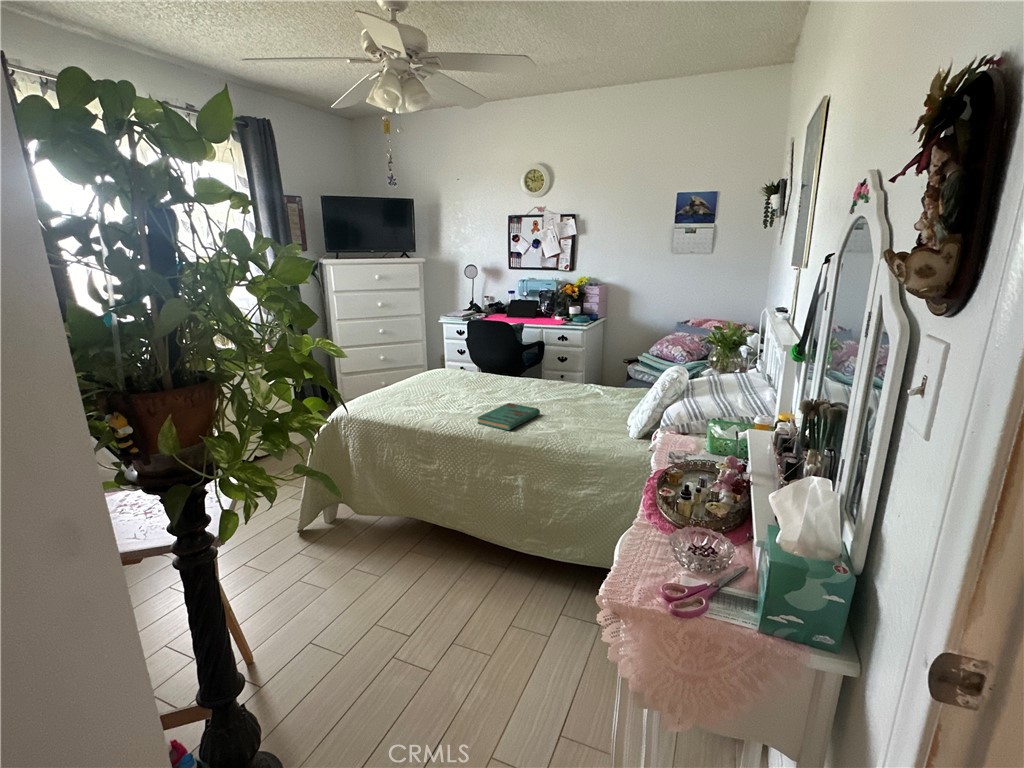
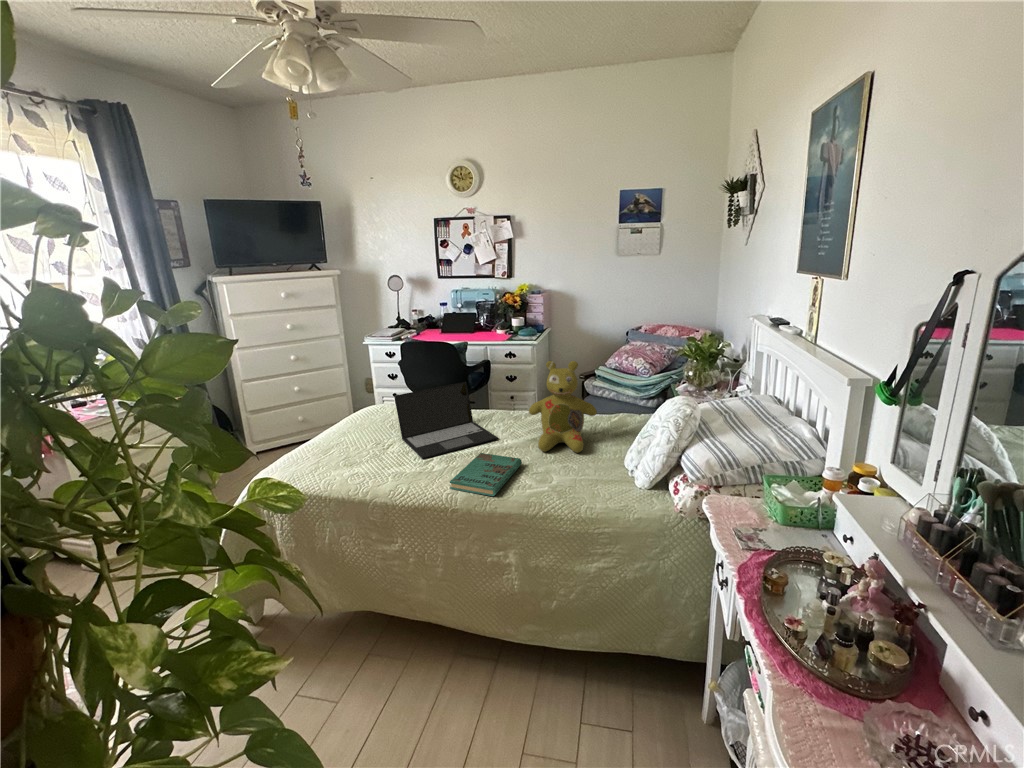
stuffed bear: none [555,333,613,411] -> present [529,361,597,453]
laptop: none [448,350,528,404] -> present [394,382,498,459]

